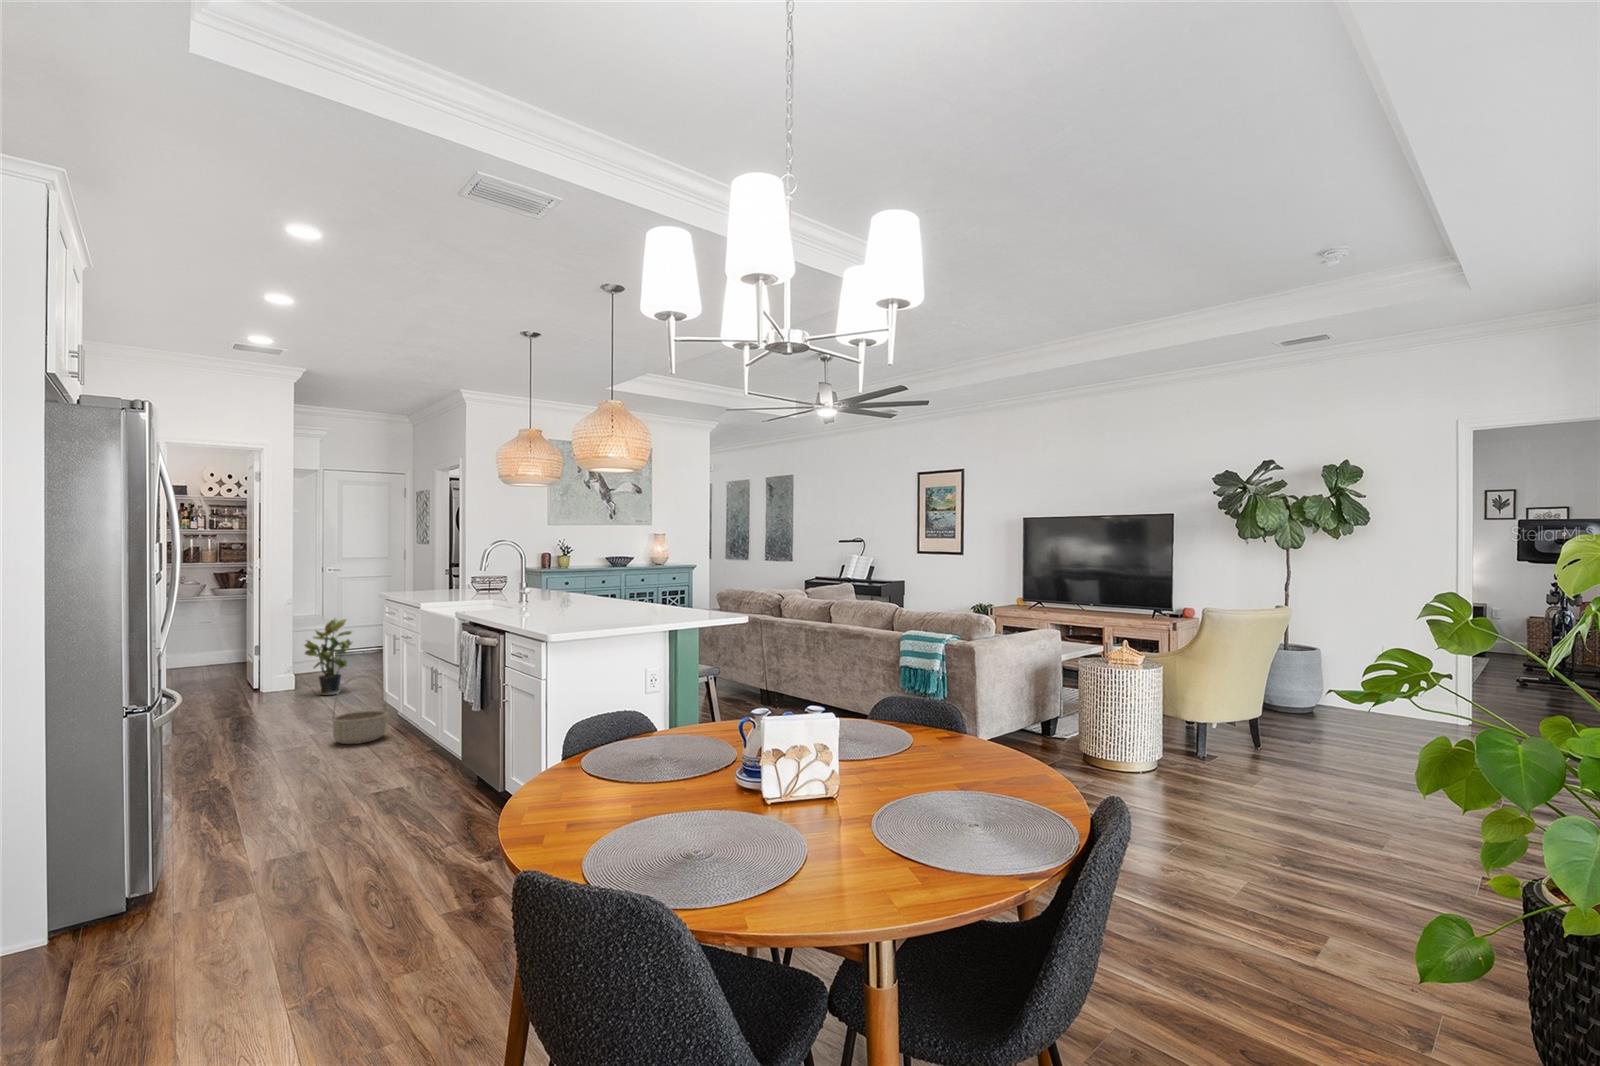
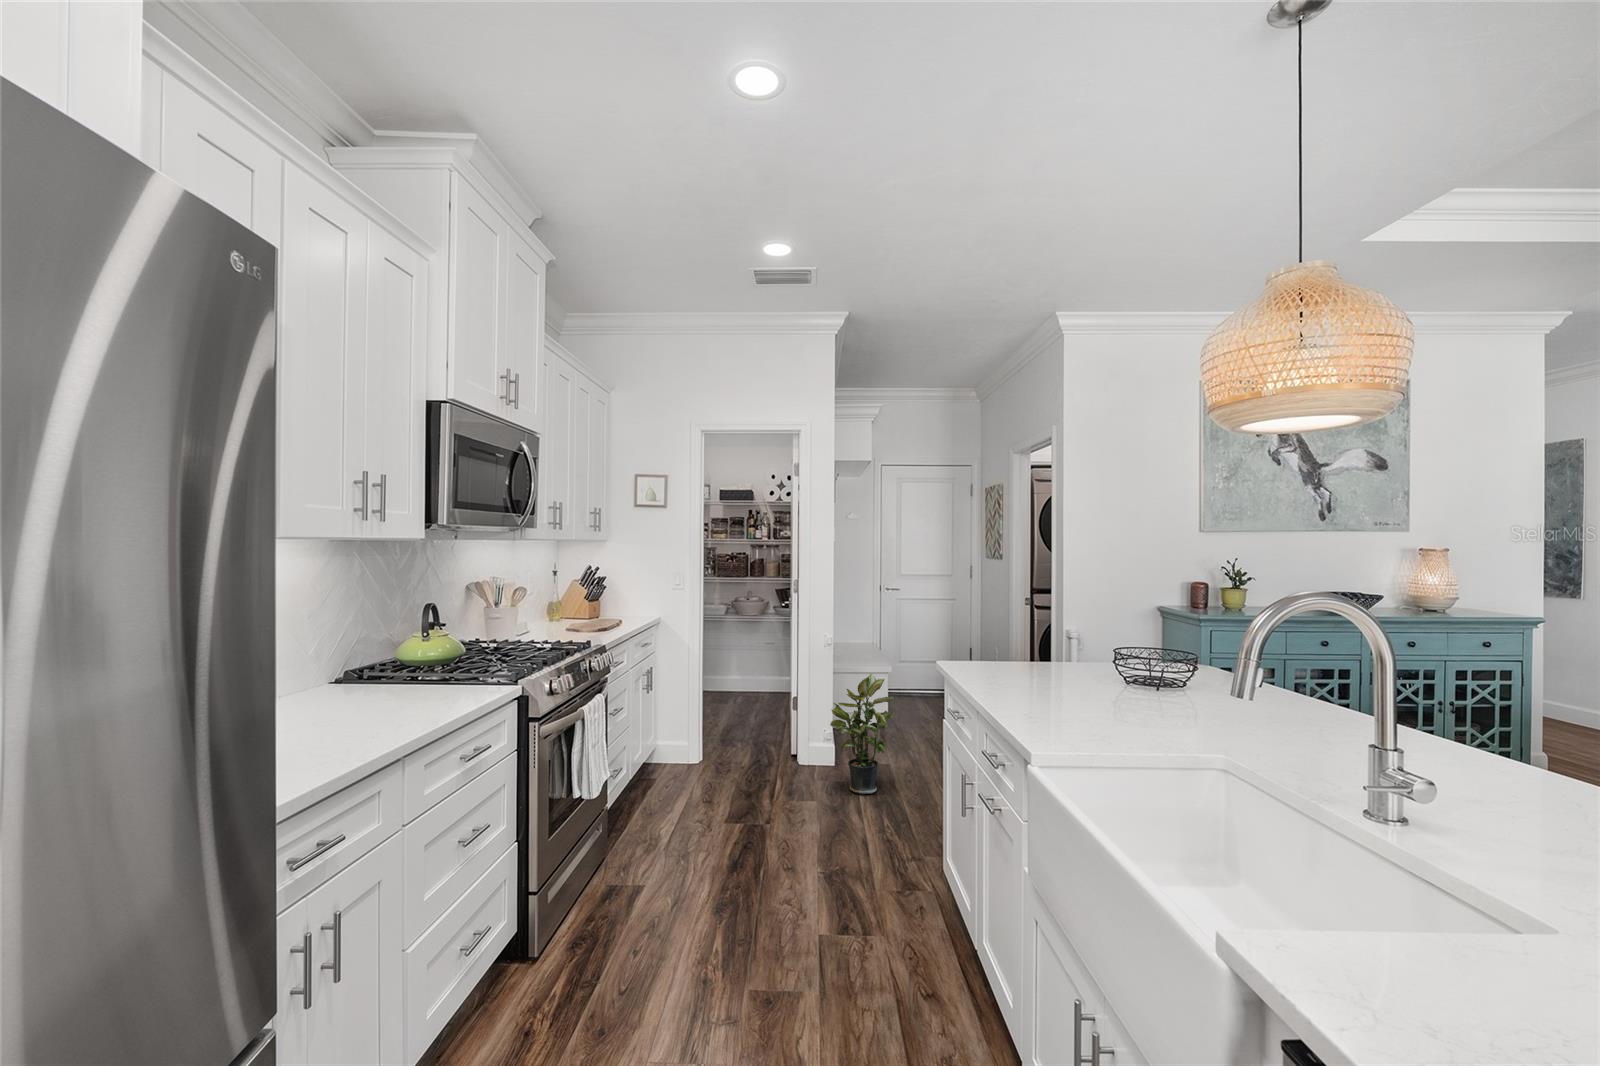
basket: present [332,675,388,744] -> none [806,854,913,1015]

